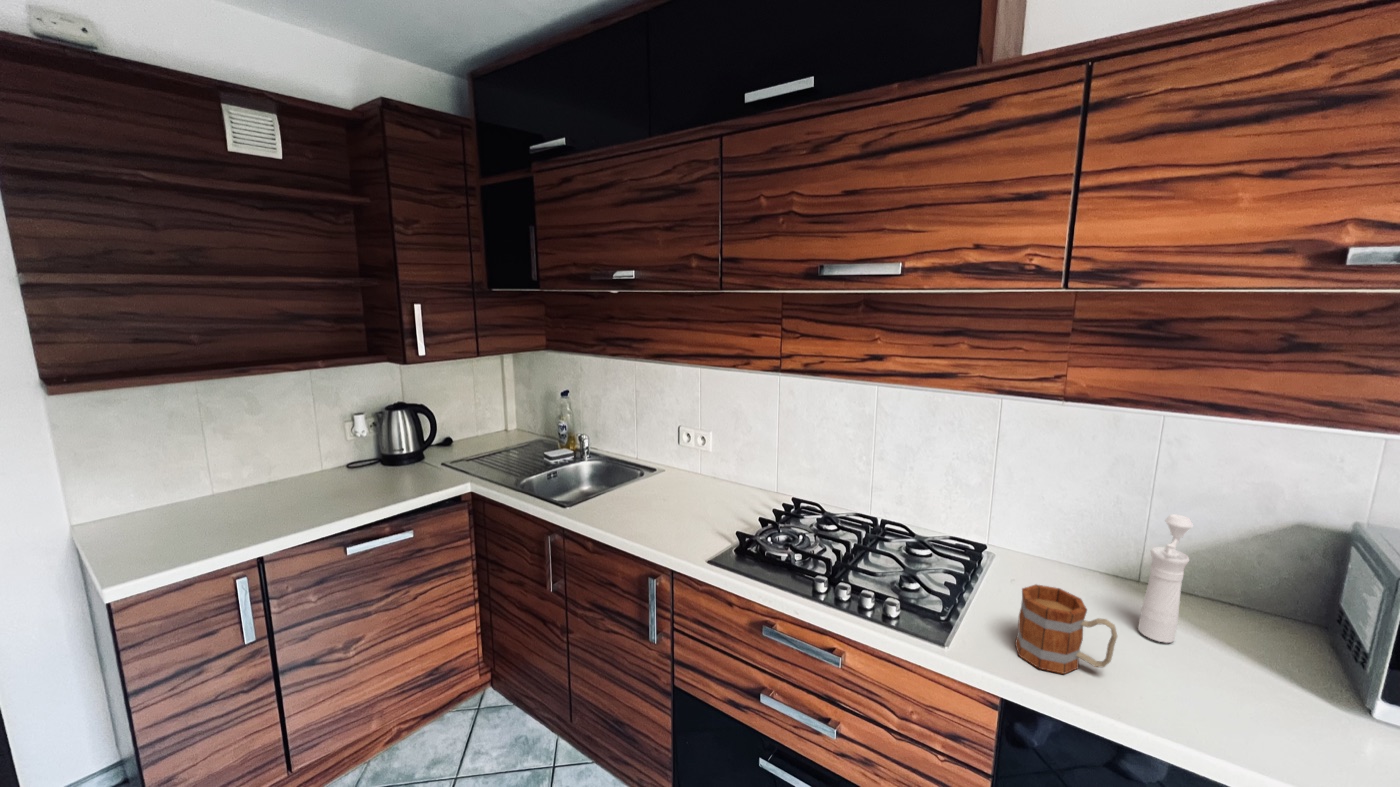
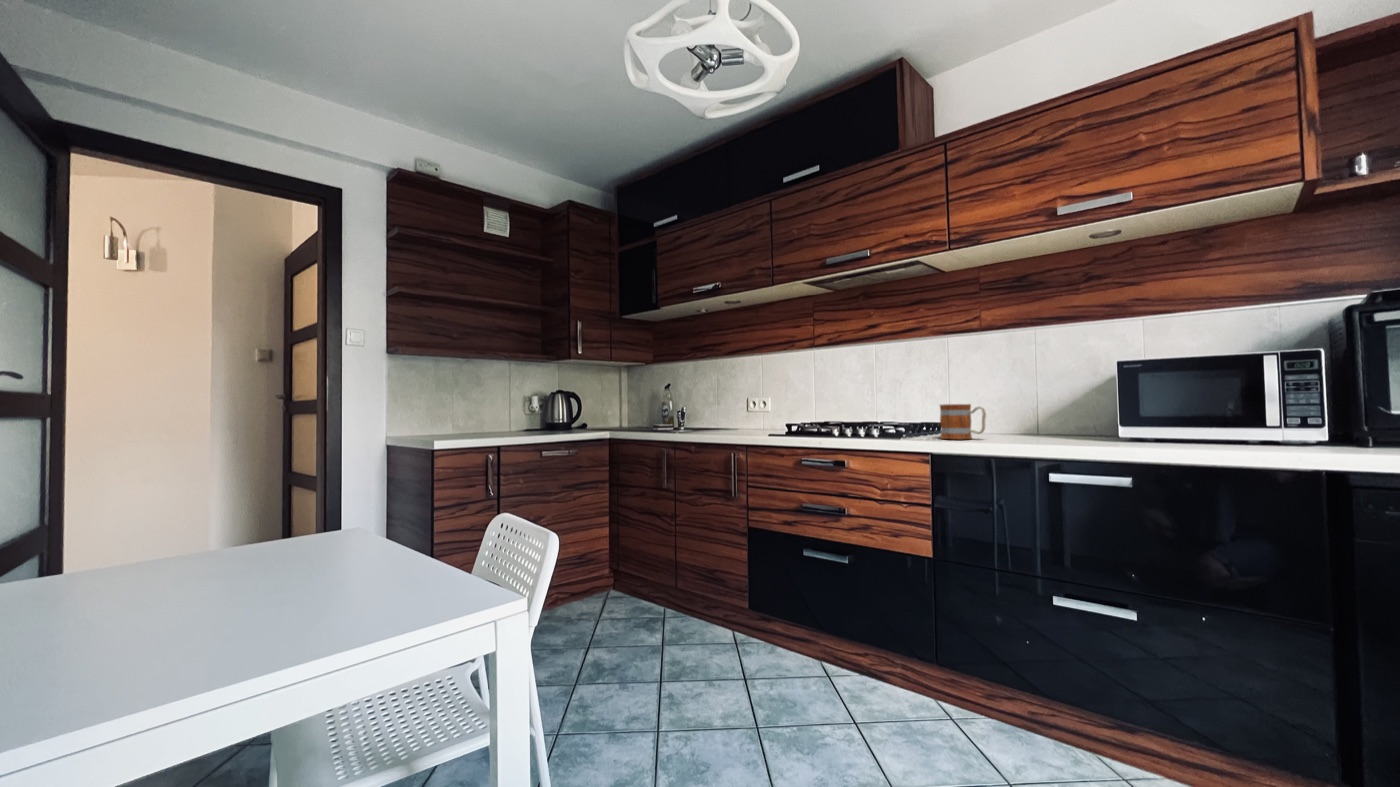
pepper mill: present [1138,514,1193,643] -> none [1016,373,1046,435]

